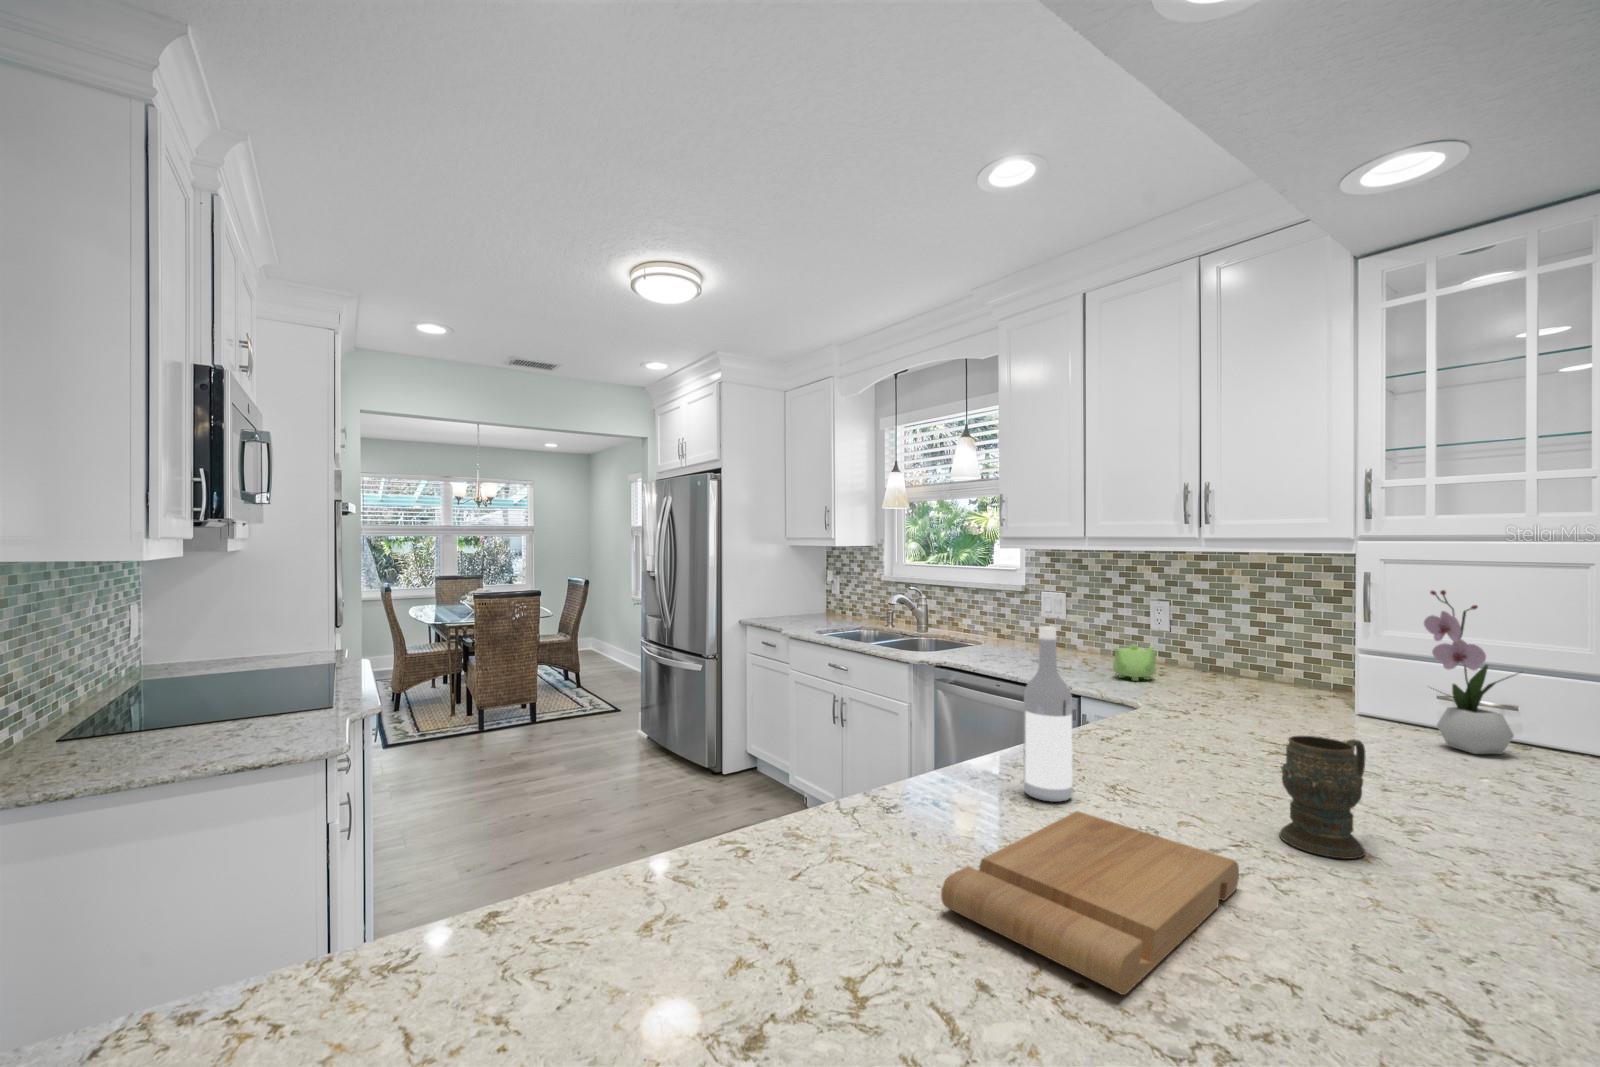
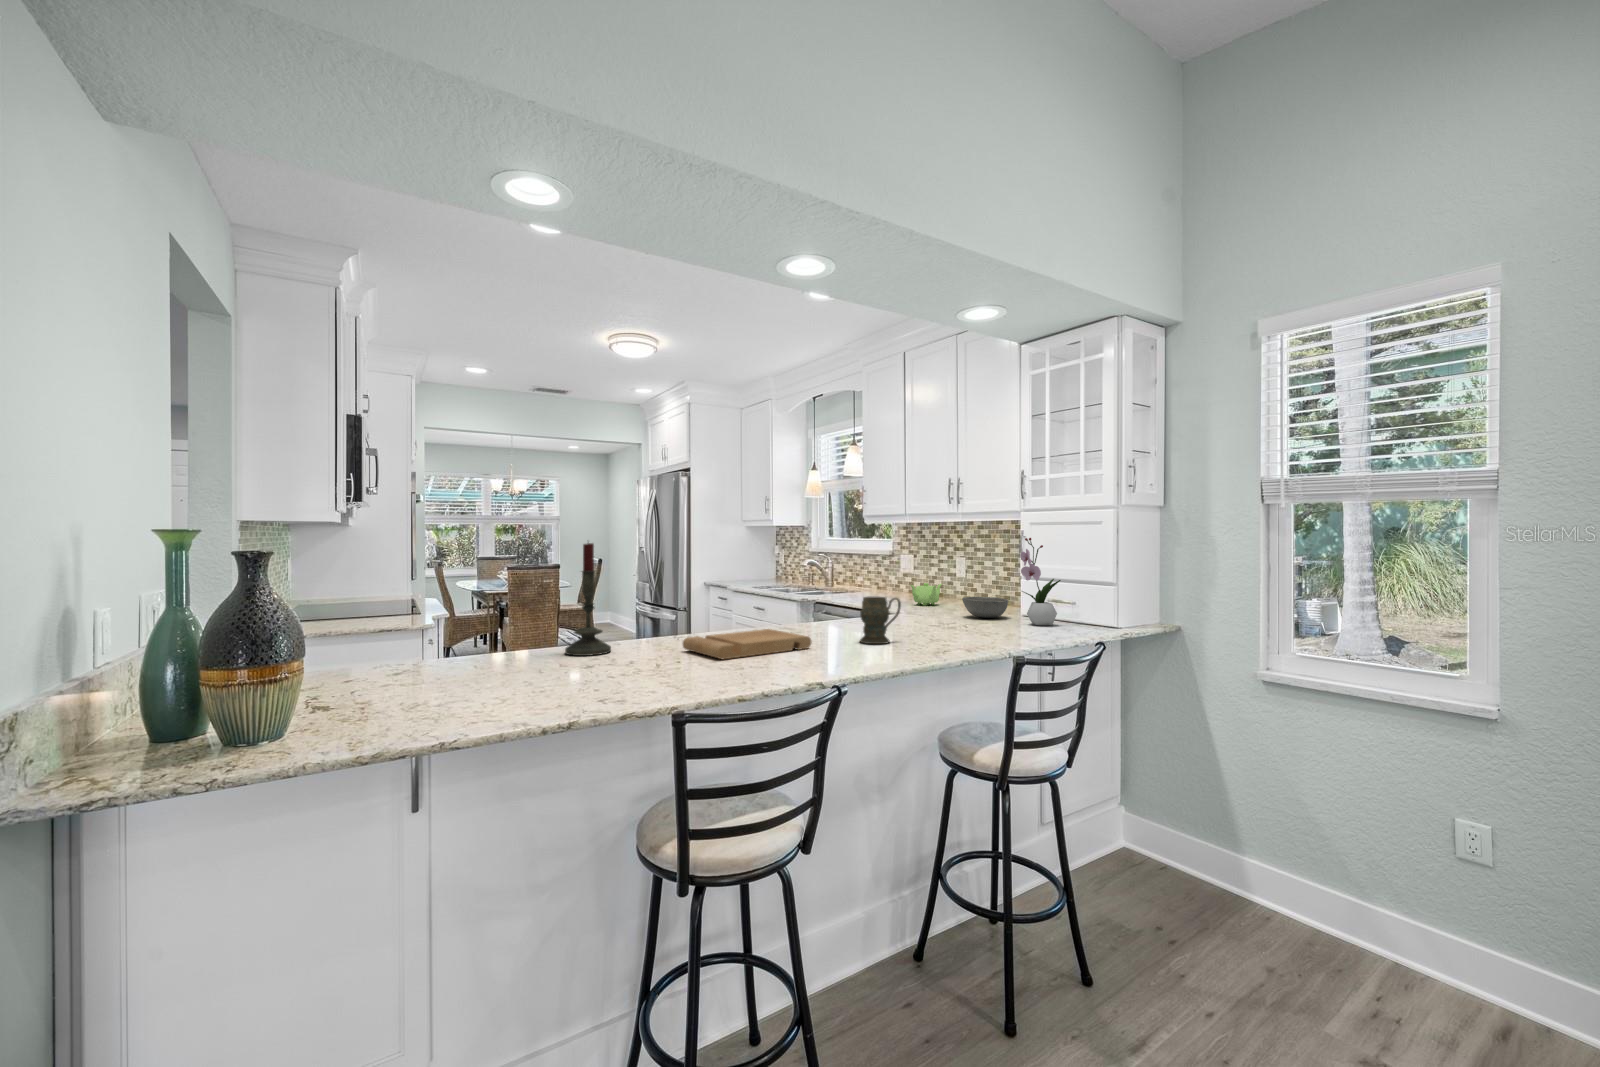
candle: none [638,625,756,961] -> present [565,543,611,656]
wine bottle: present [1024,626,1073,802] -> none [767,552,790,635]
bowl: none [1266,681,1361,725] -> present [962,596,1008,618]

